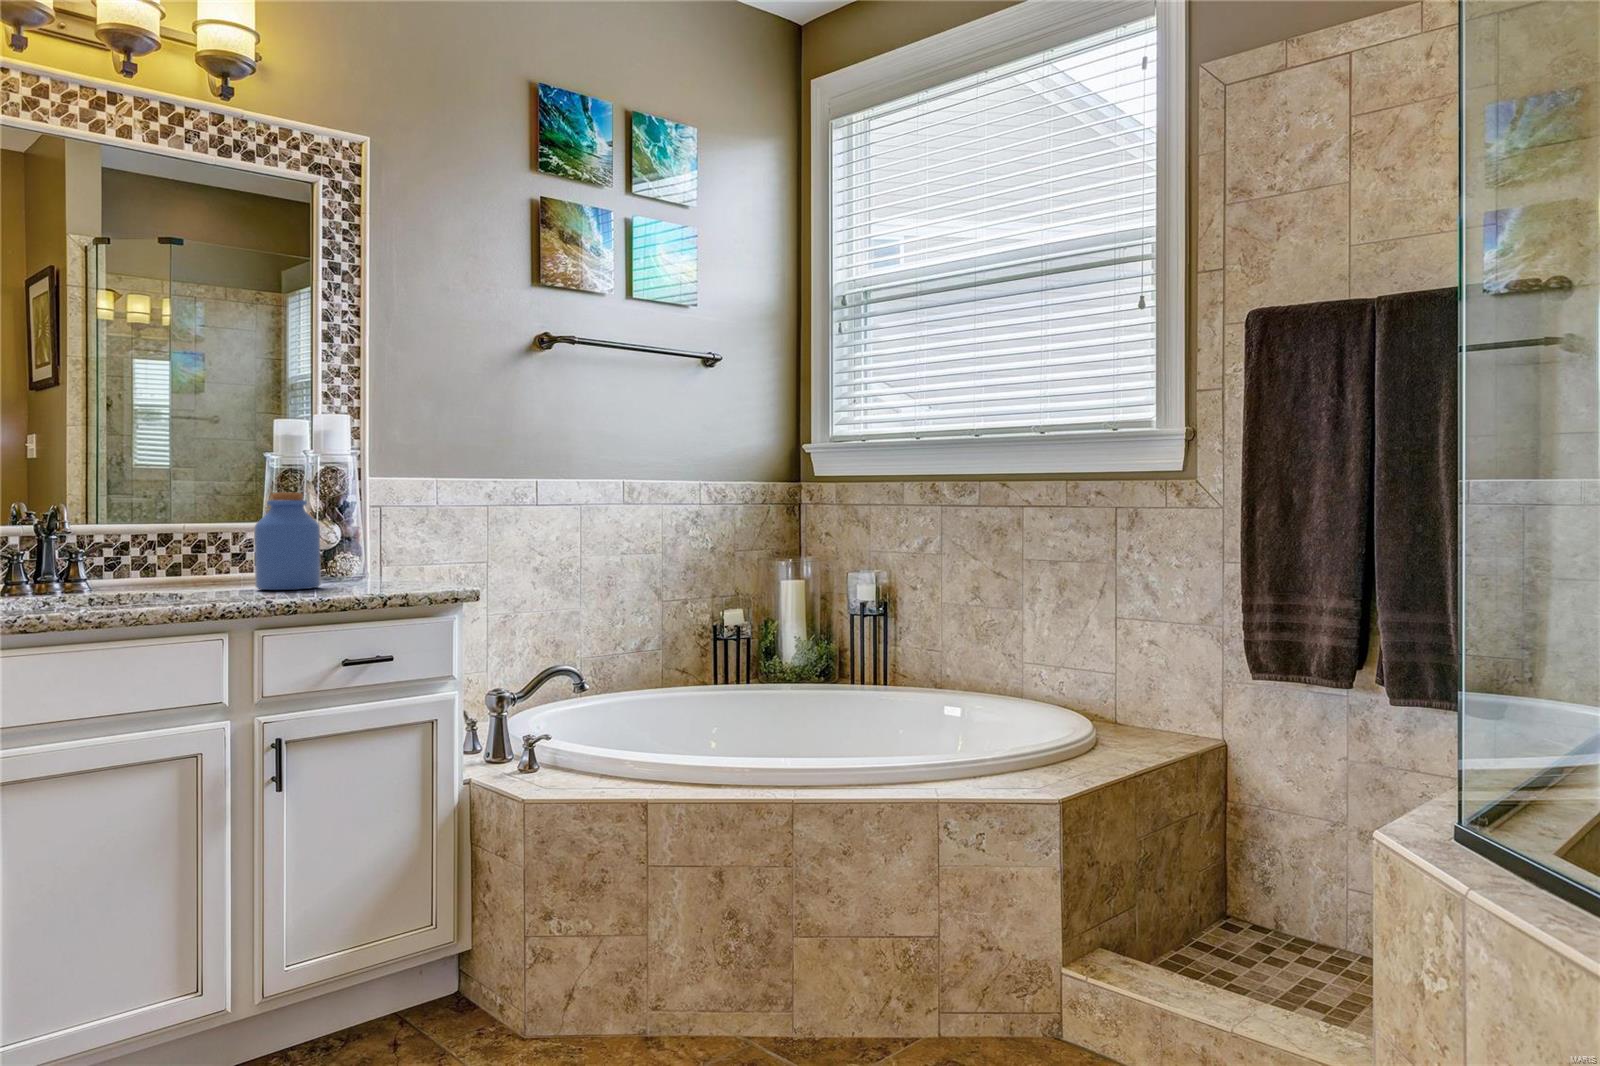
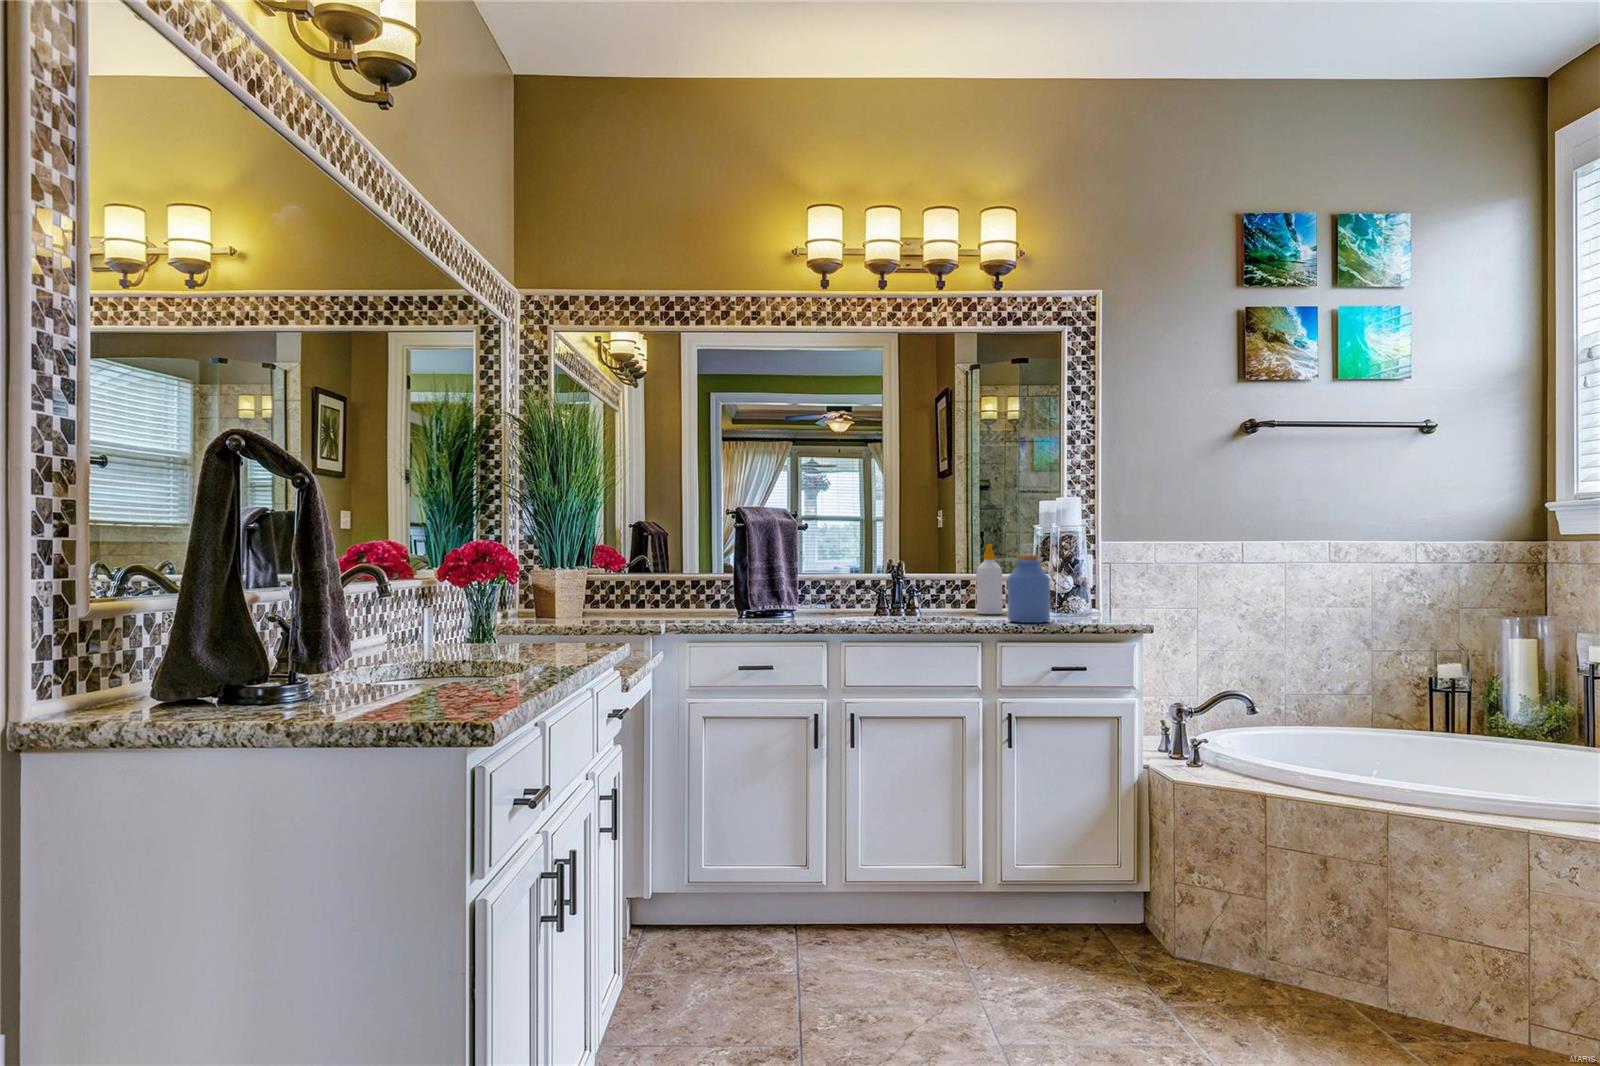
soap bottle: none [189,478,231,582] -> present [977,544,1003,614]

